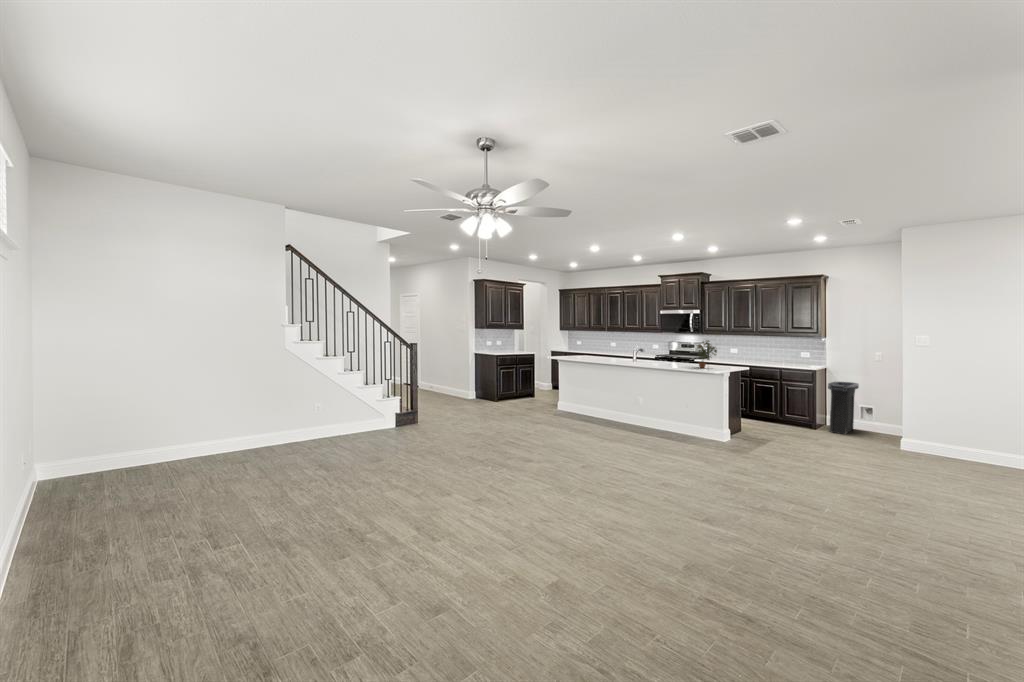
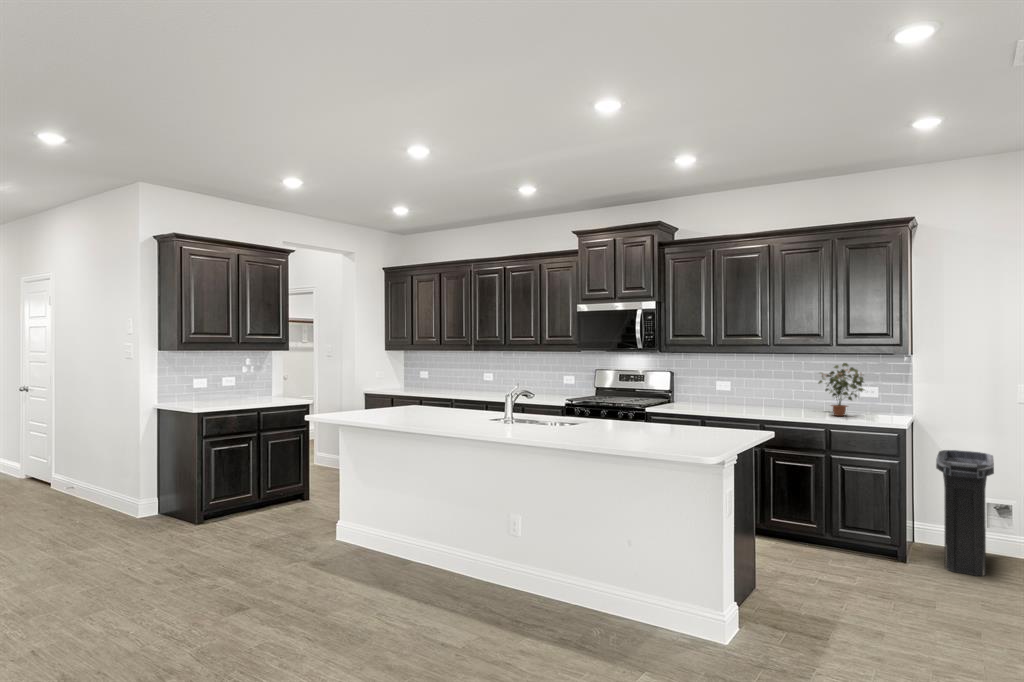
potted plant: present [696,340,717,368] -> present [819,363,864,416]

